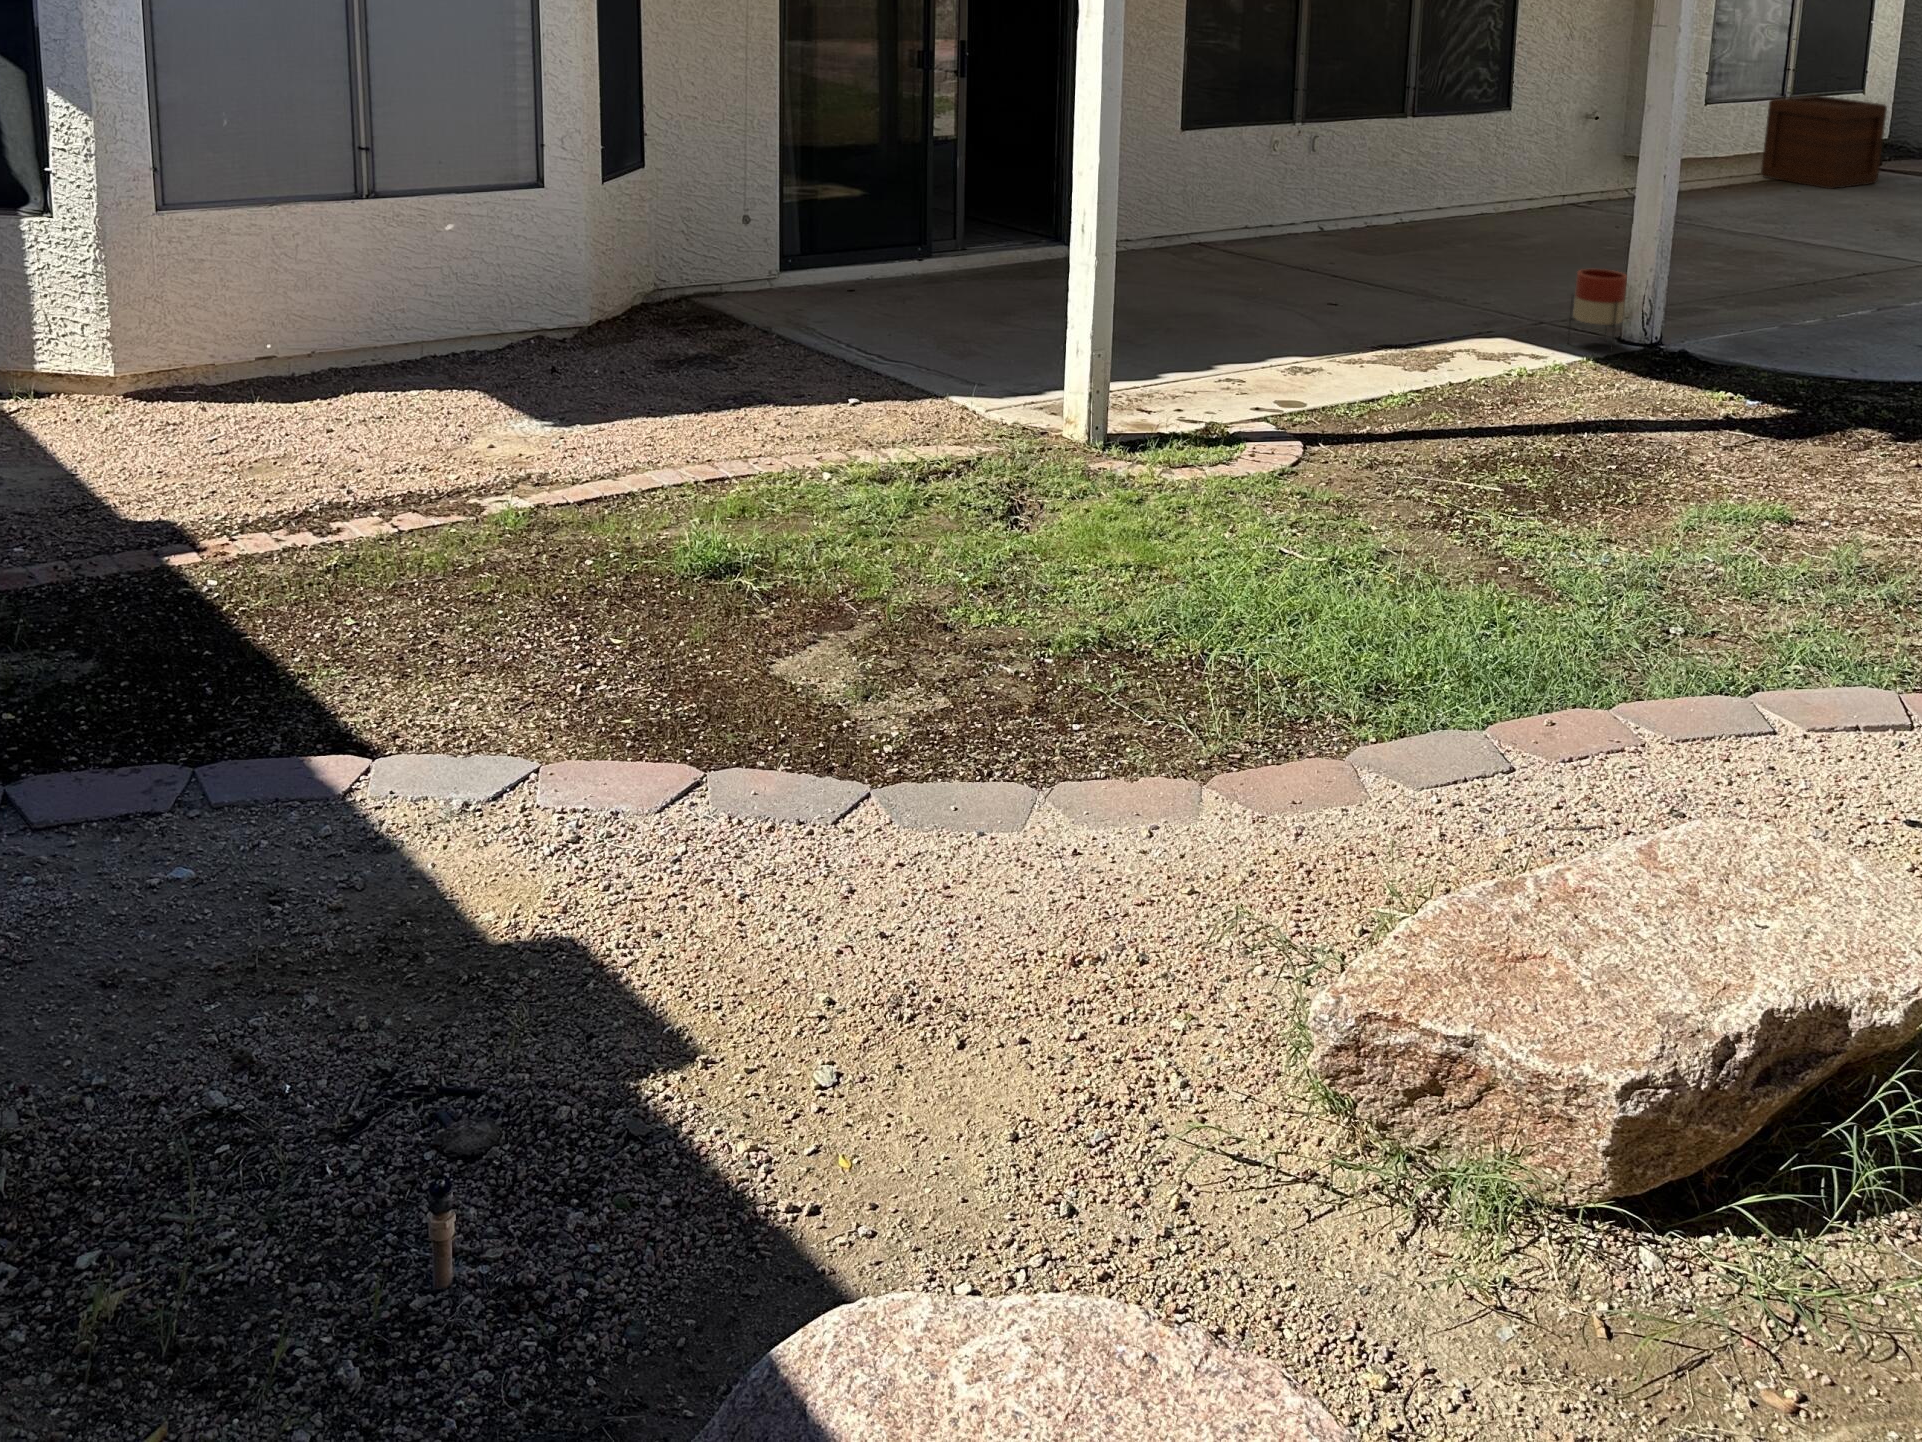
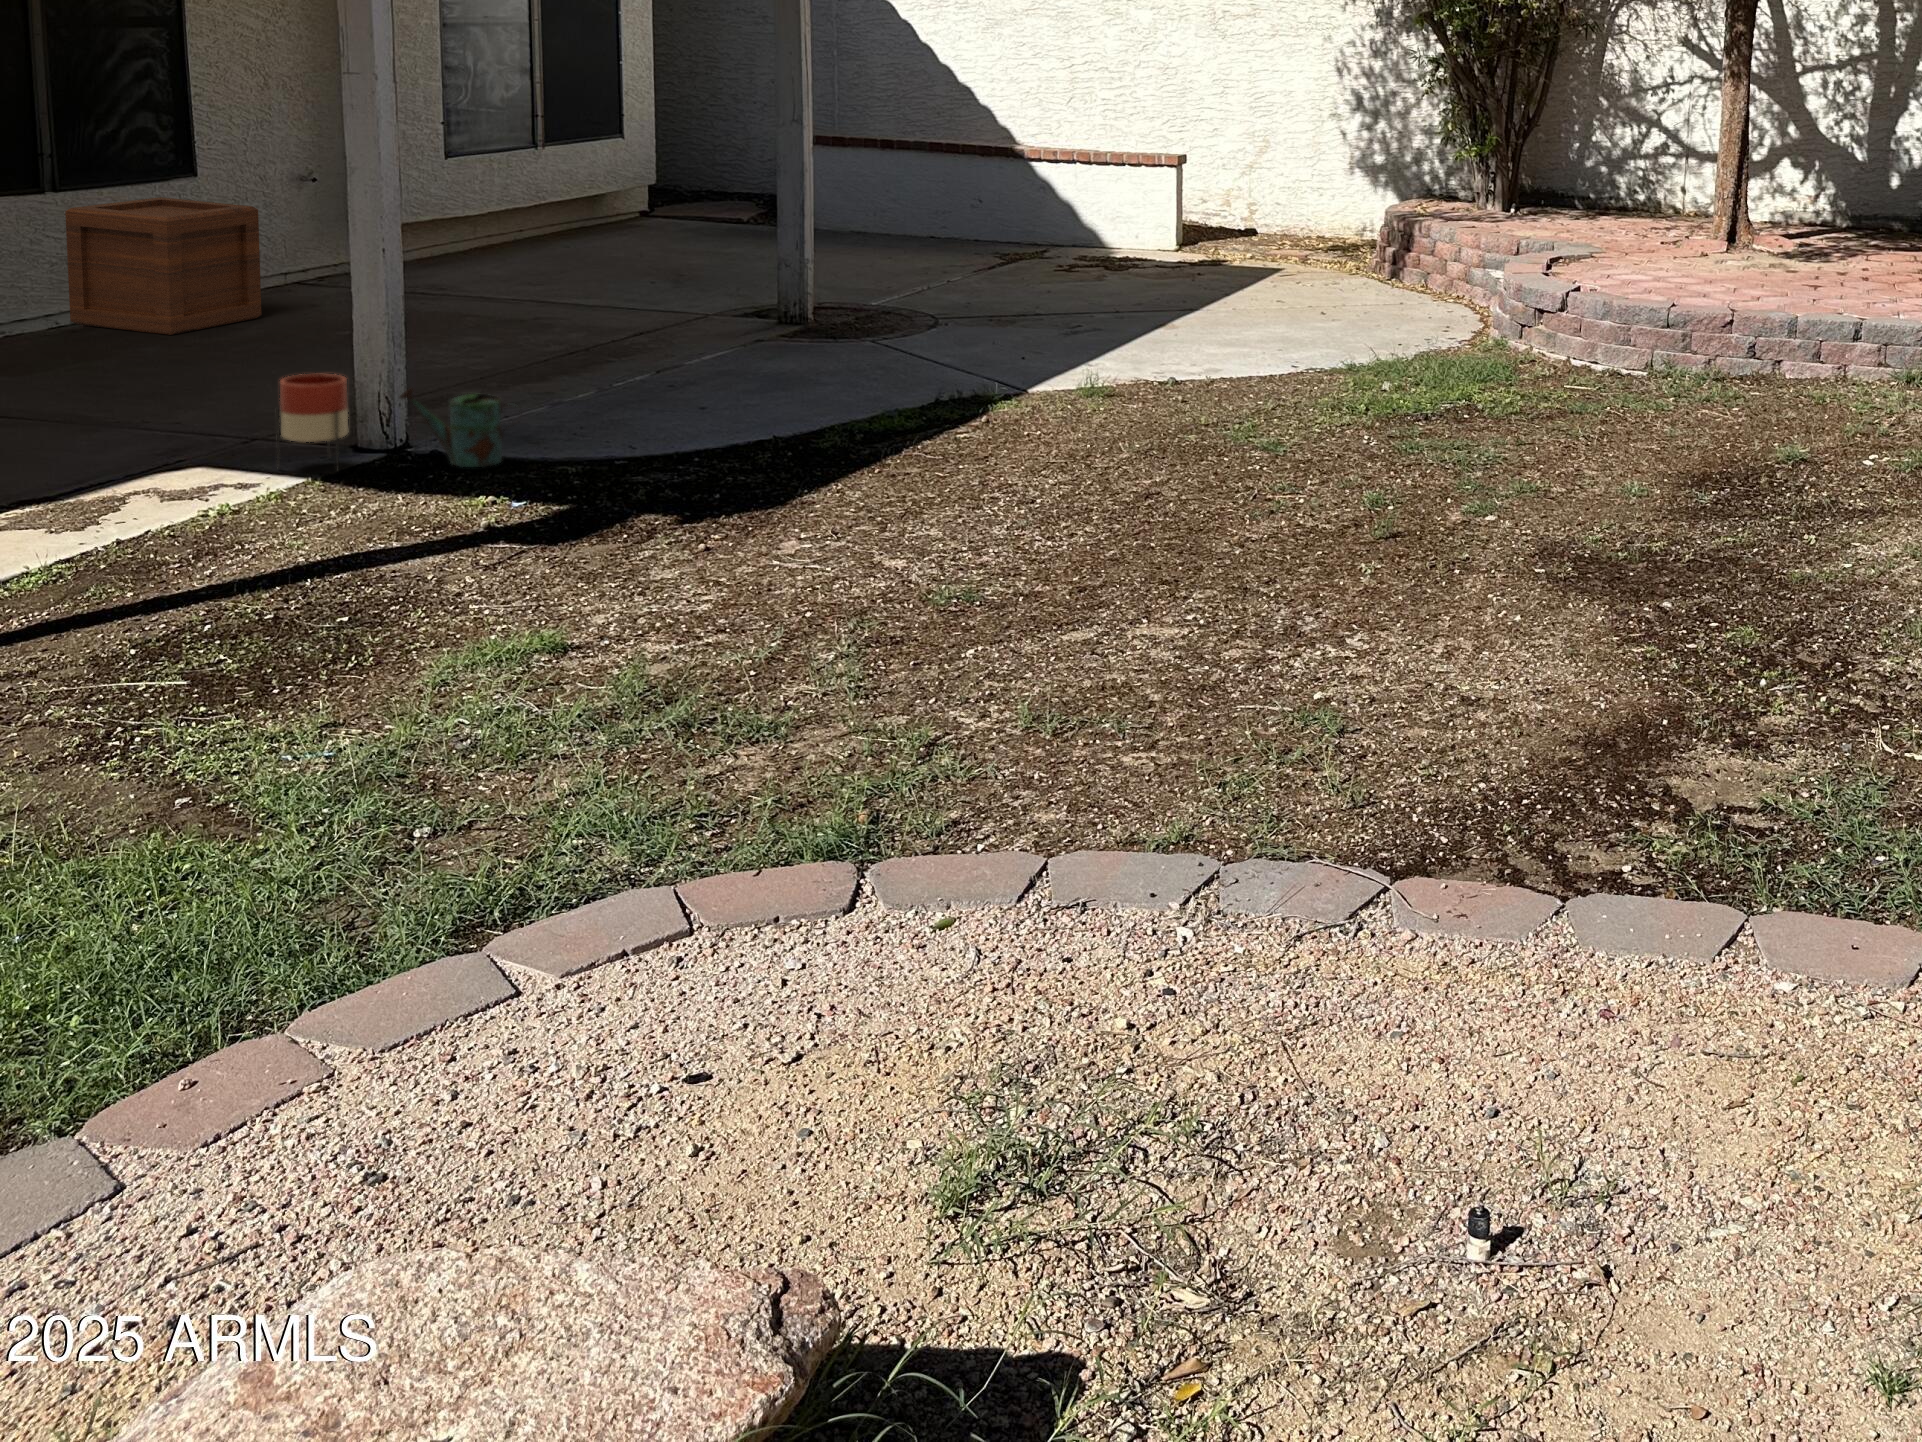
wooden crate: present [1761,95,1887,189] -> present [65,197,261,335]
watering can: none [1665,289,1763,364] -> present [400,388,520,467]

